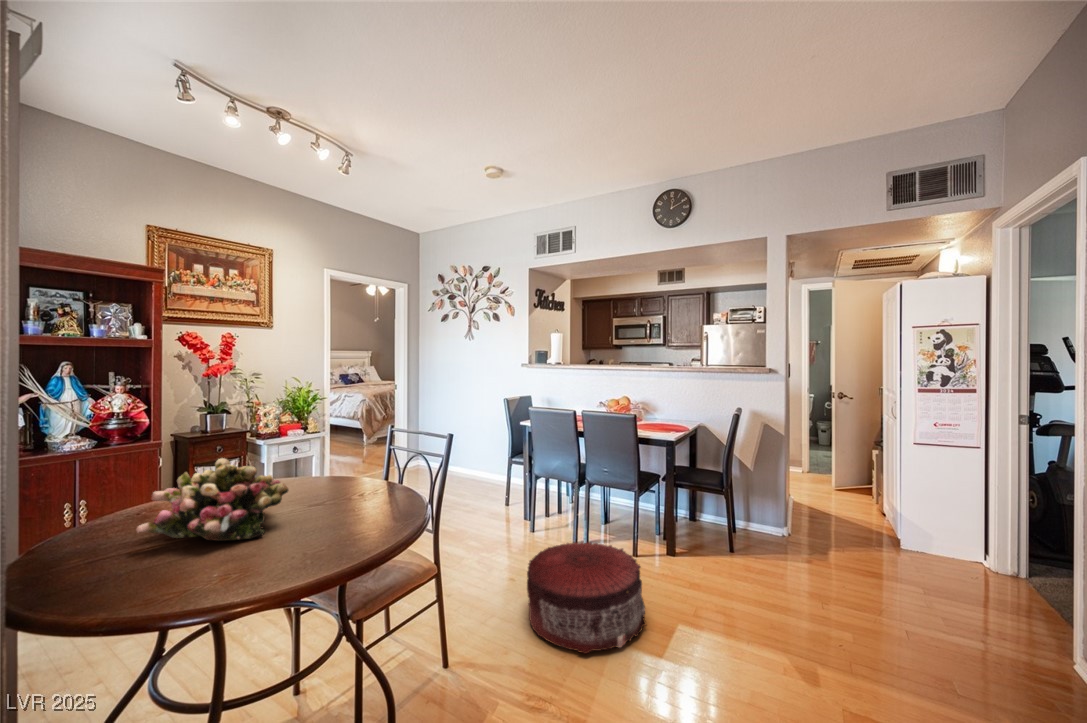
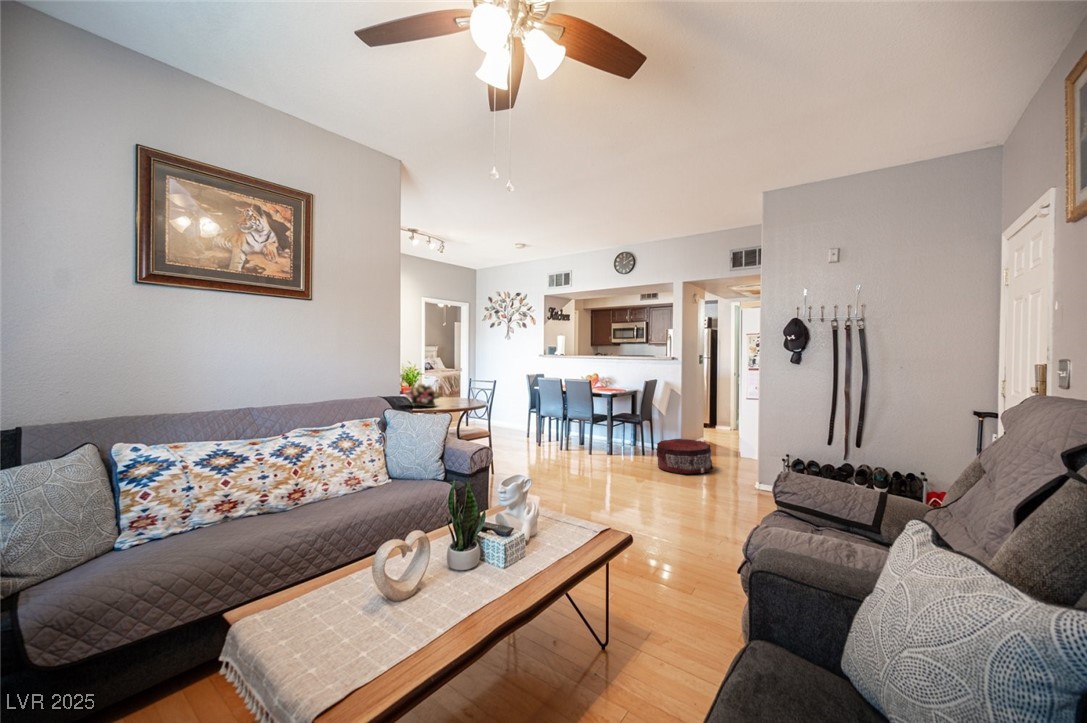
pouf: present [527,542,646,654] -> present [656,439,713,474]

